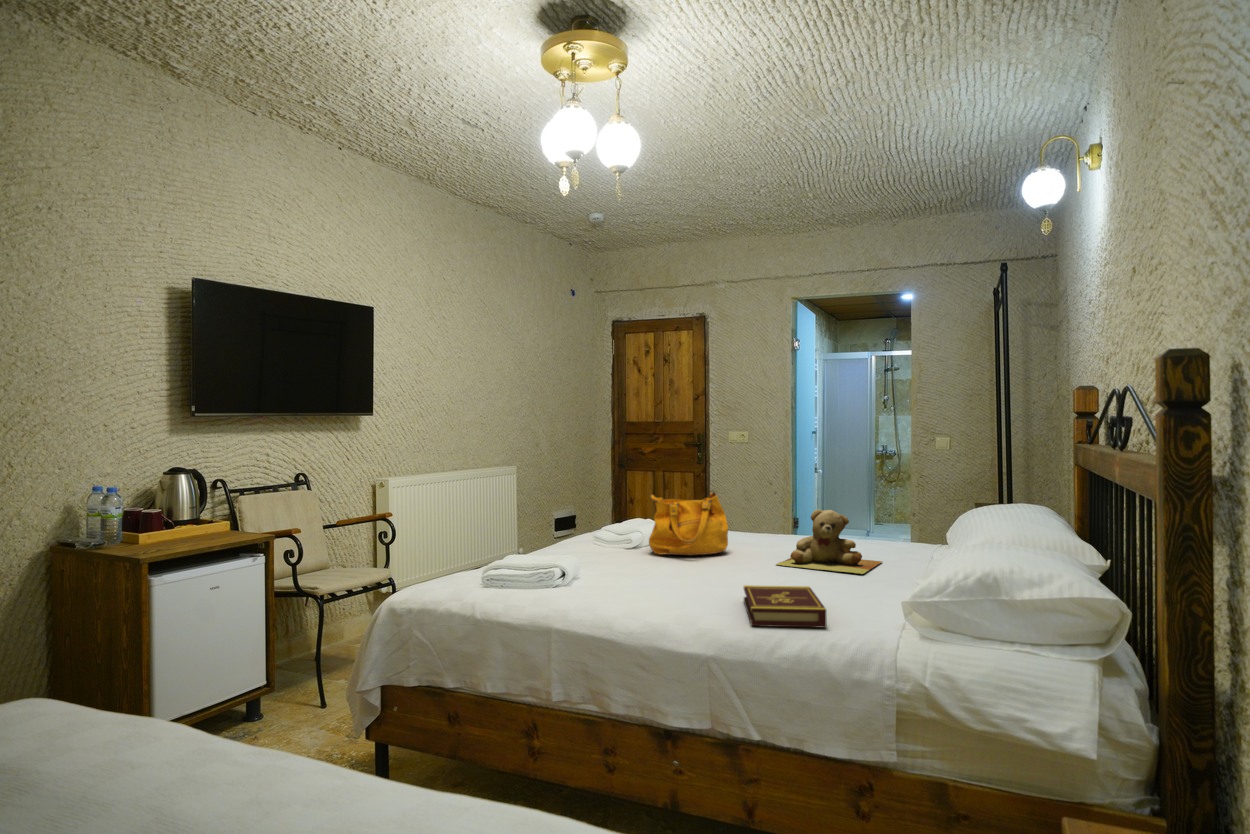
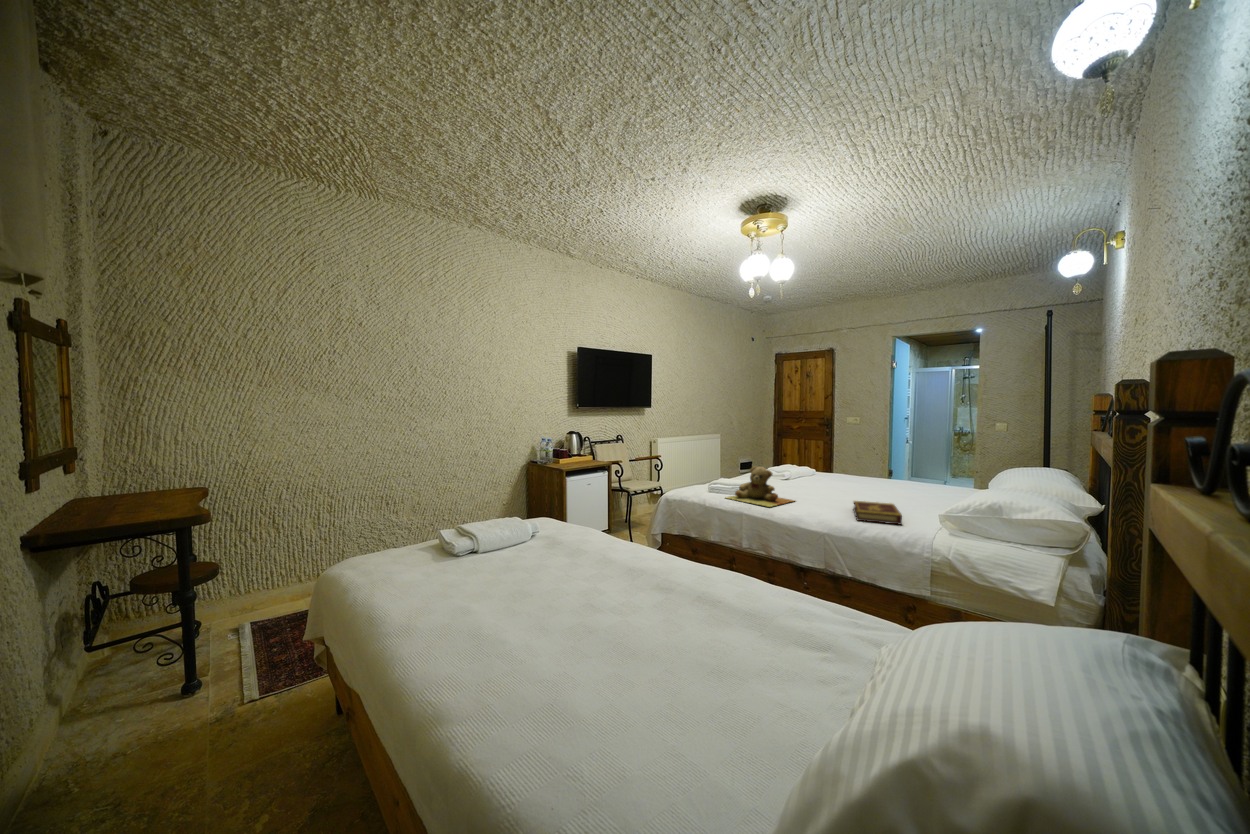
handbag: present [649,490,728,555] -> none [799,450,846,485]
teddy bear: present [777,510,882,574] -> present [727,466,794,507]

